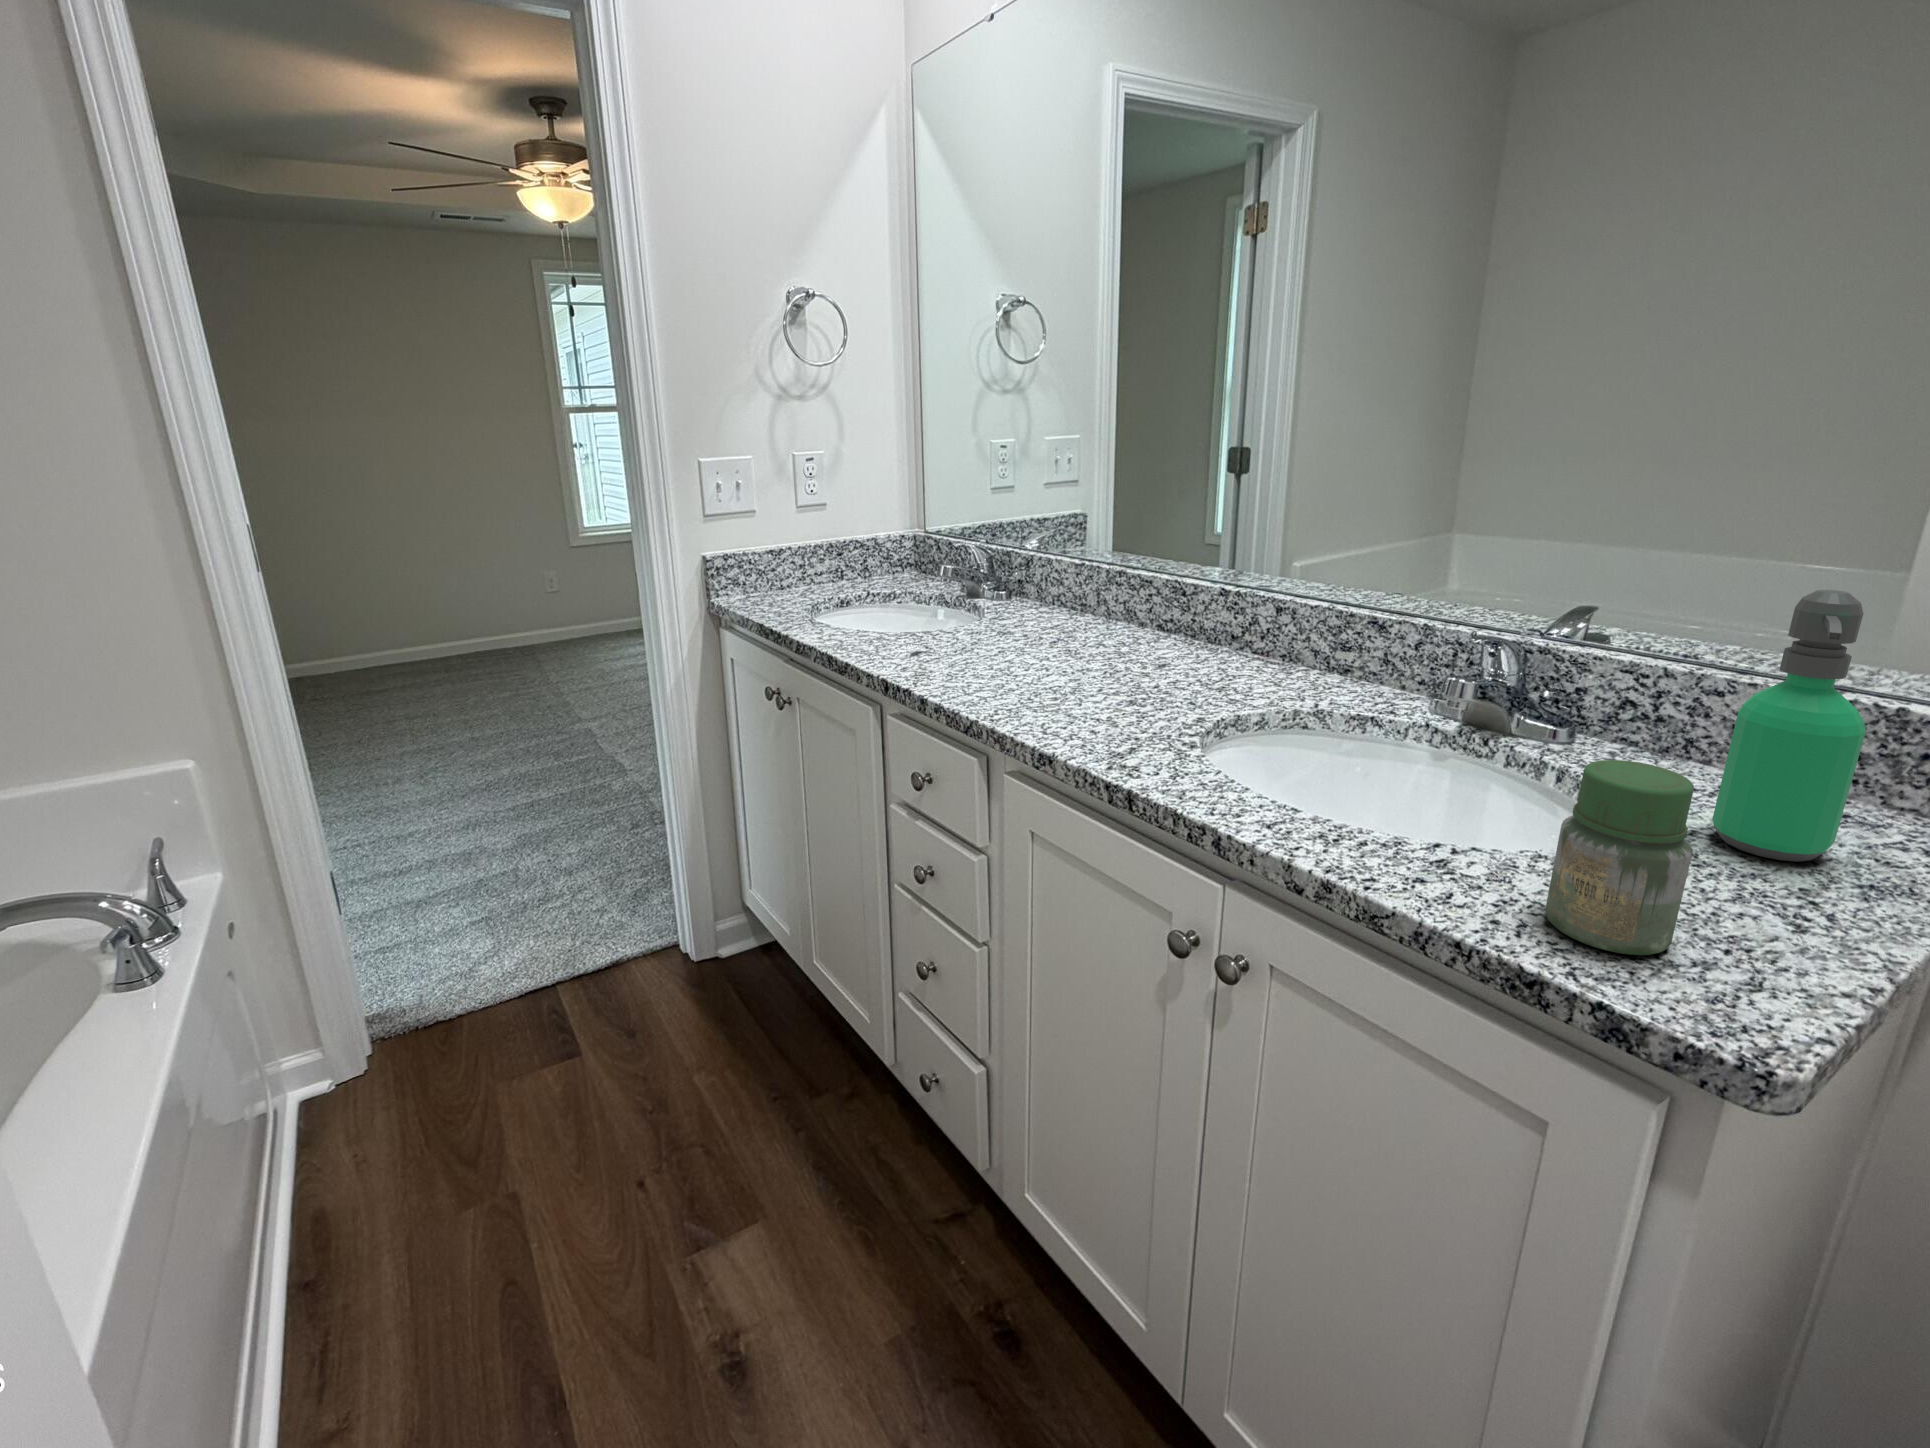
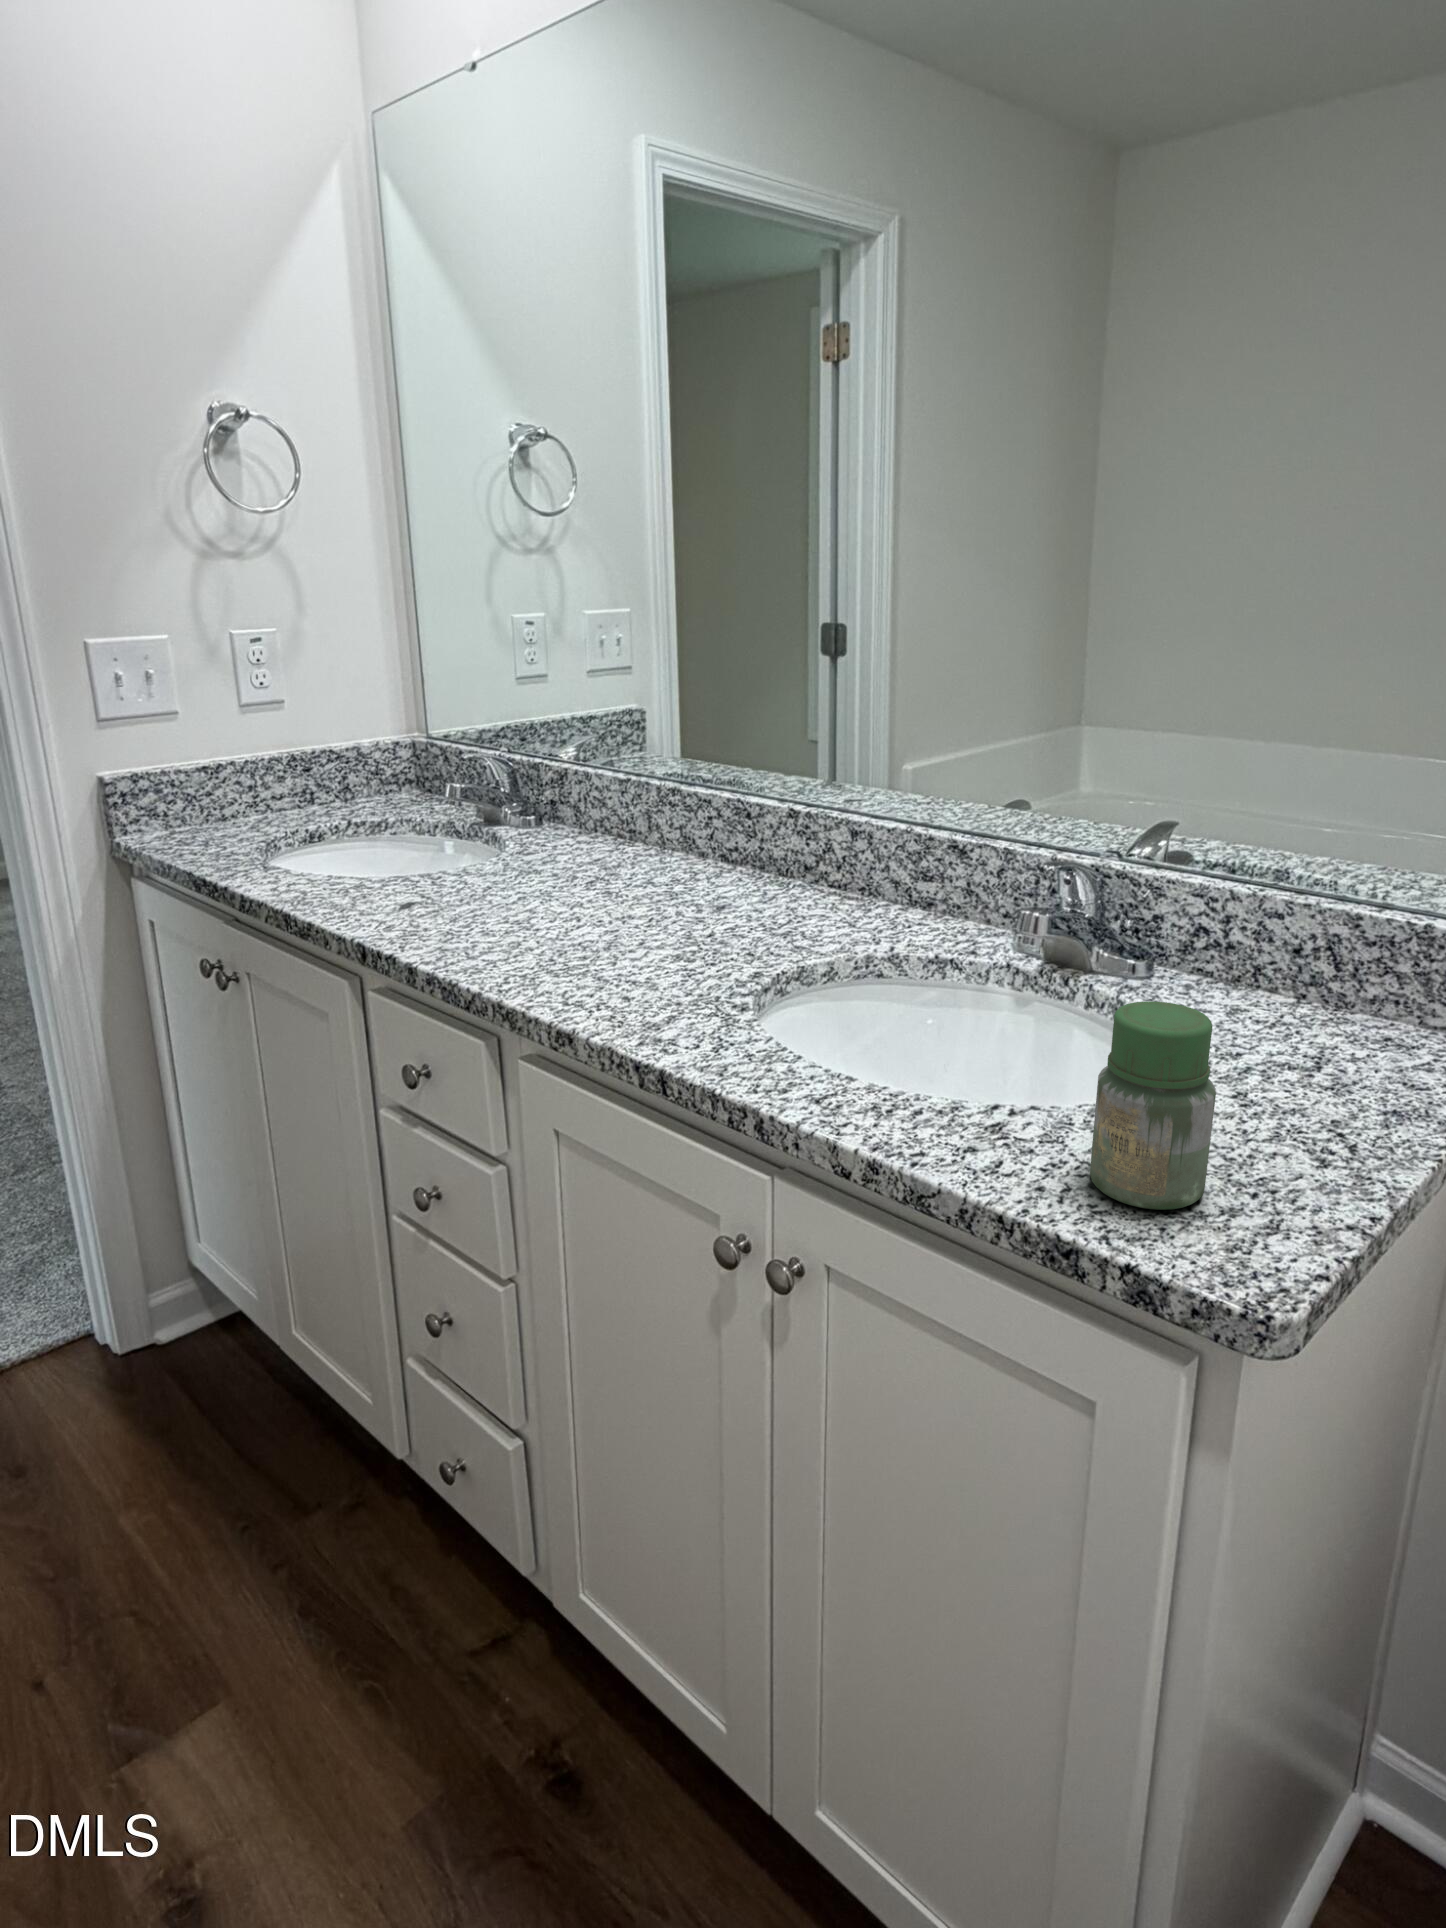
soap dispenser: present [1713,590,1866,862] -> none [1263,808,1385,1092]

